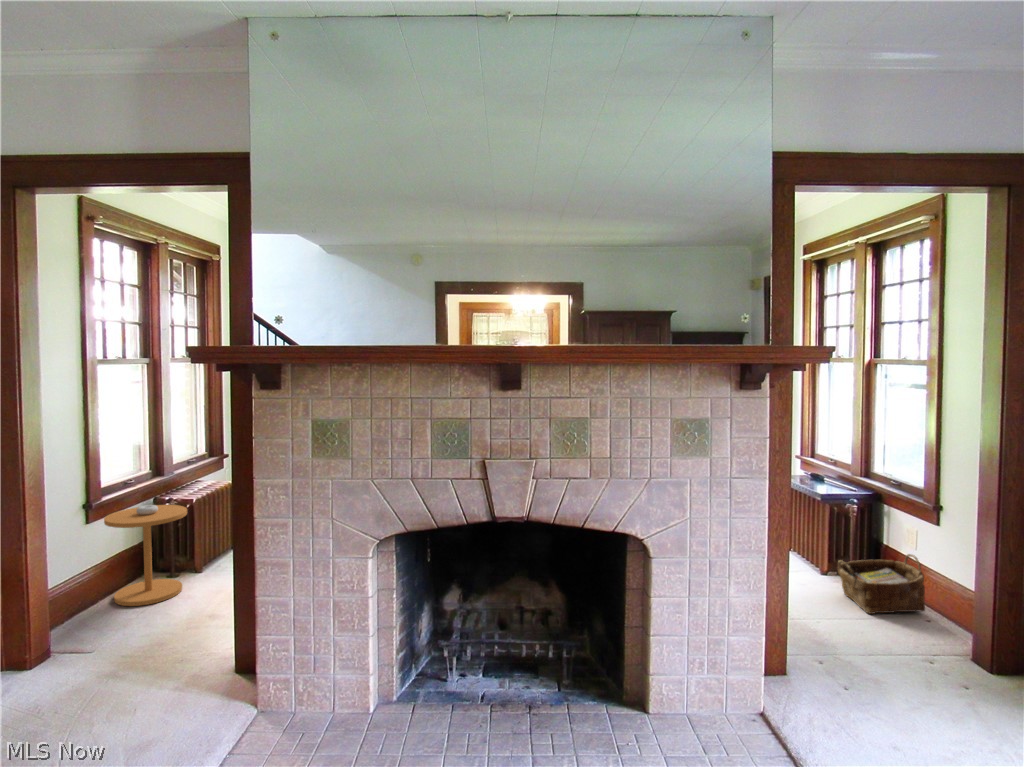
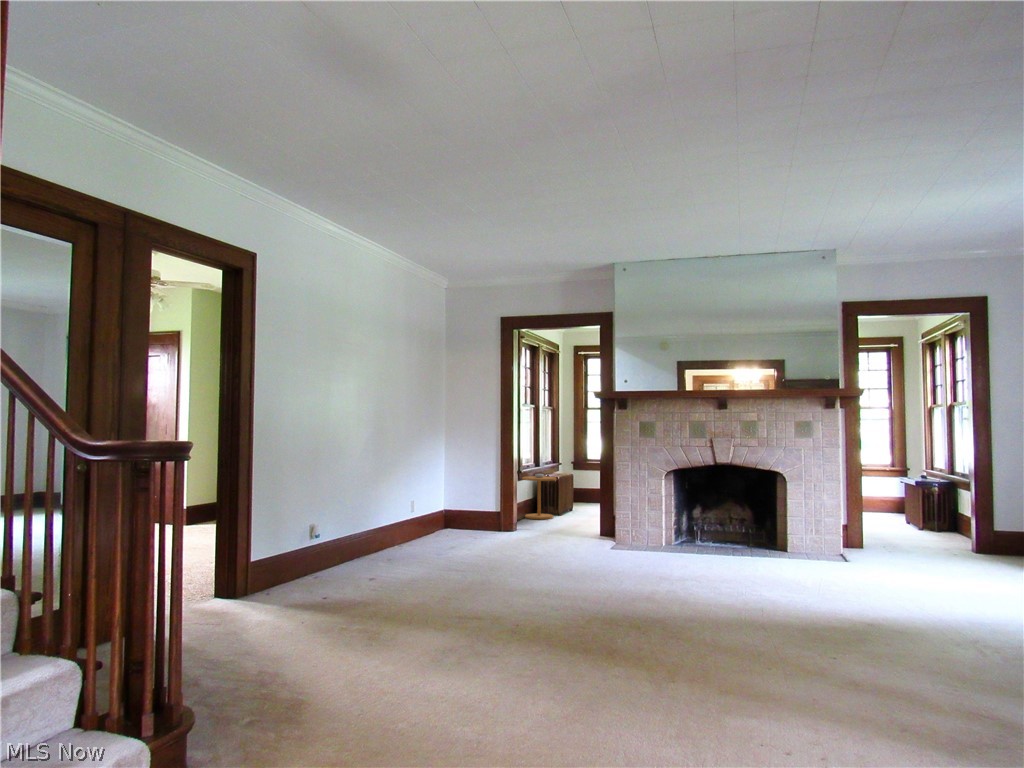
woven basket: present [837,554,925,614] -> none [919,512,969,541]

